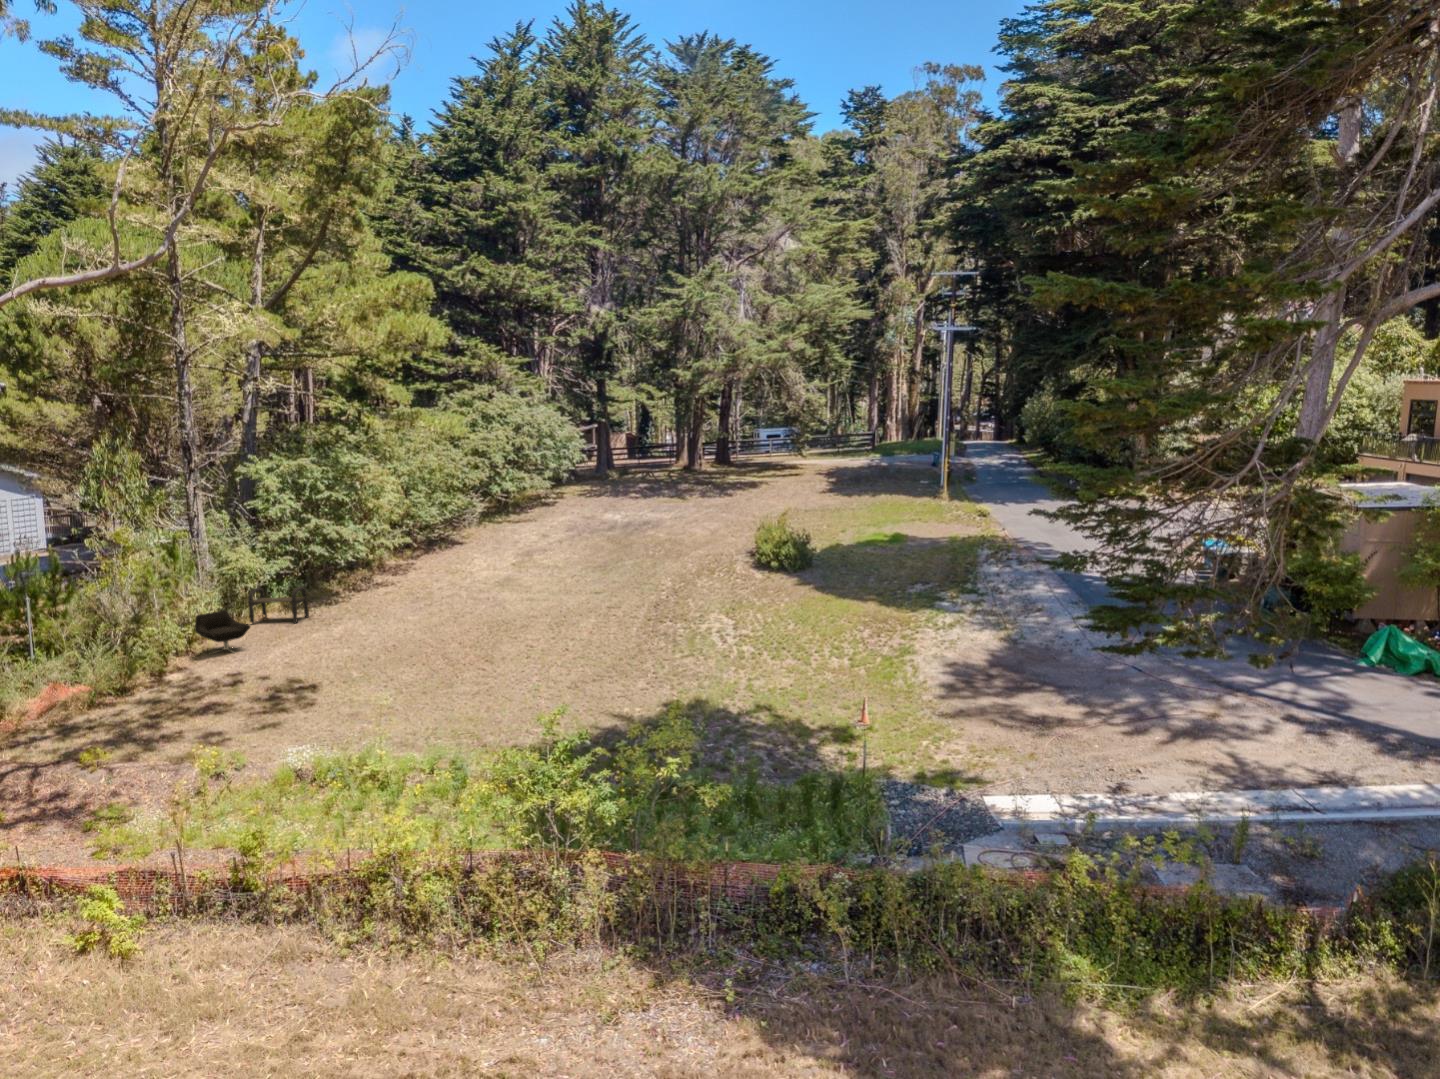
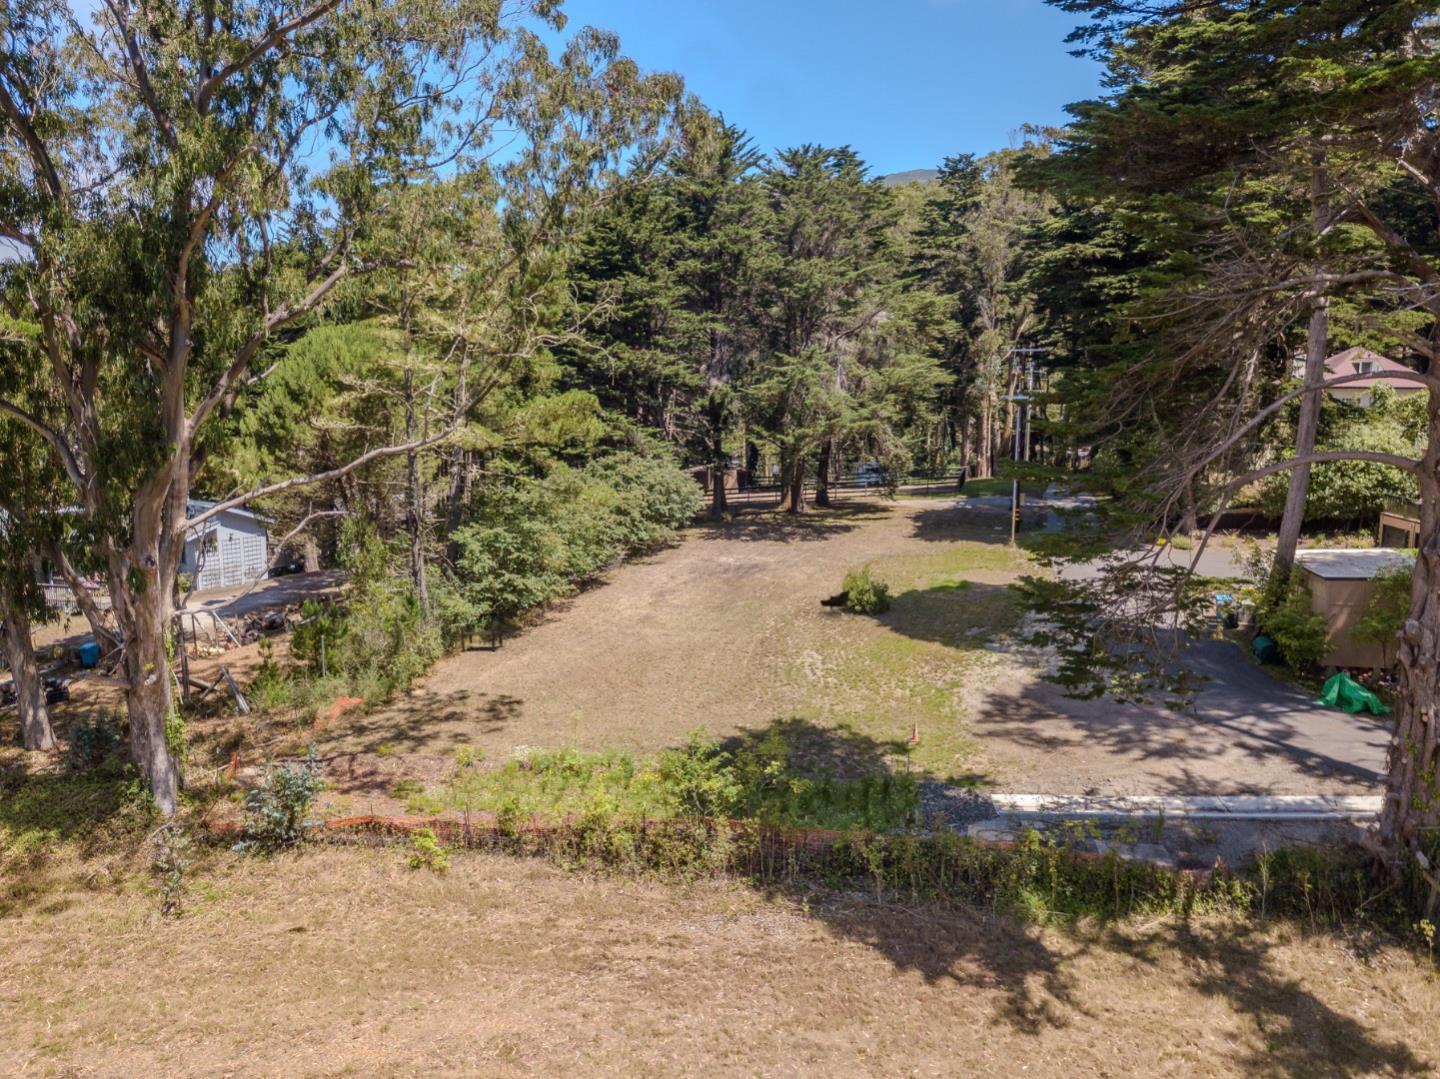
lounge chair: present [195,610,250,653] -> present [820,590,850,613]

